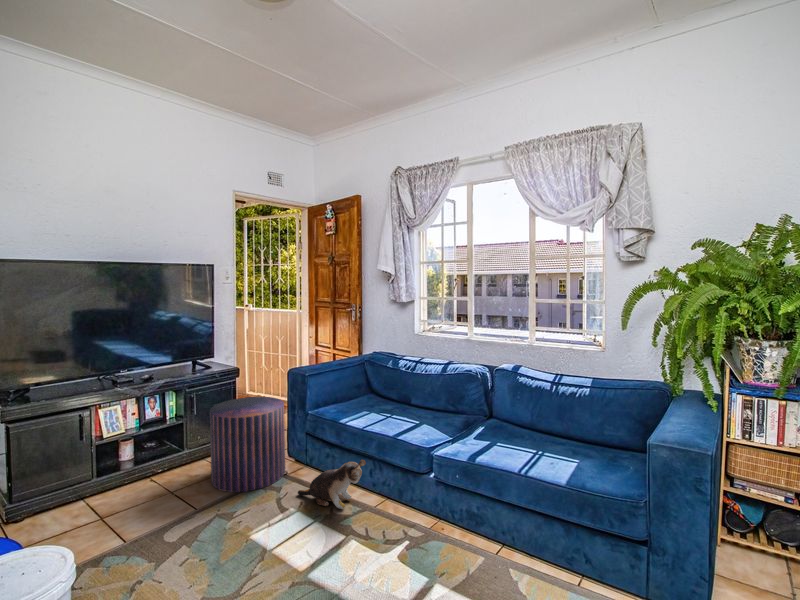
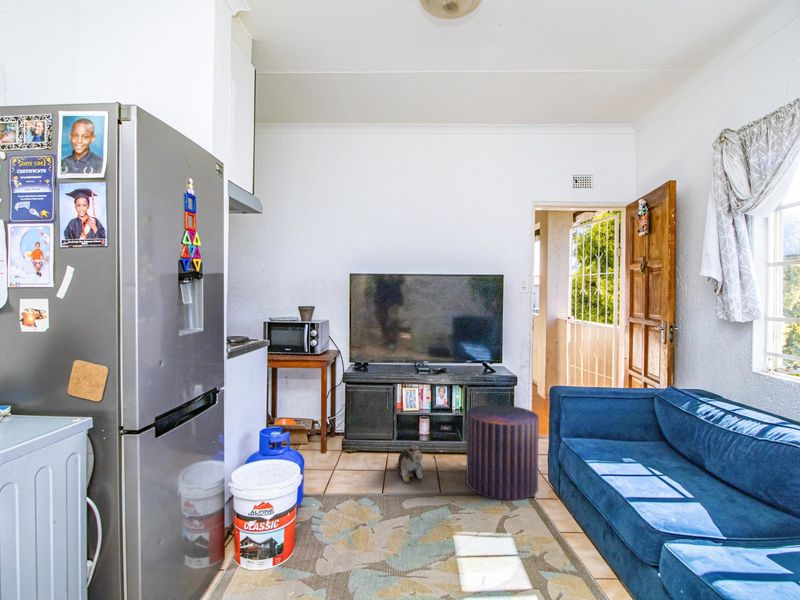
plush toy: present [298,460,366,509] -> present [398,445,424,482]

